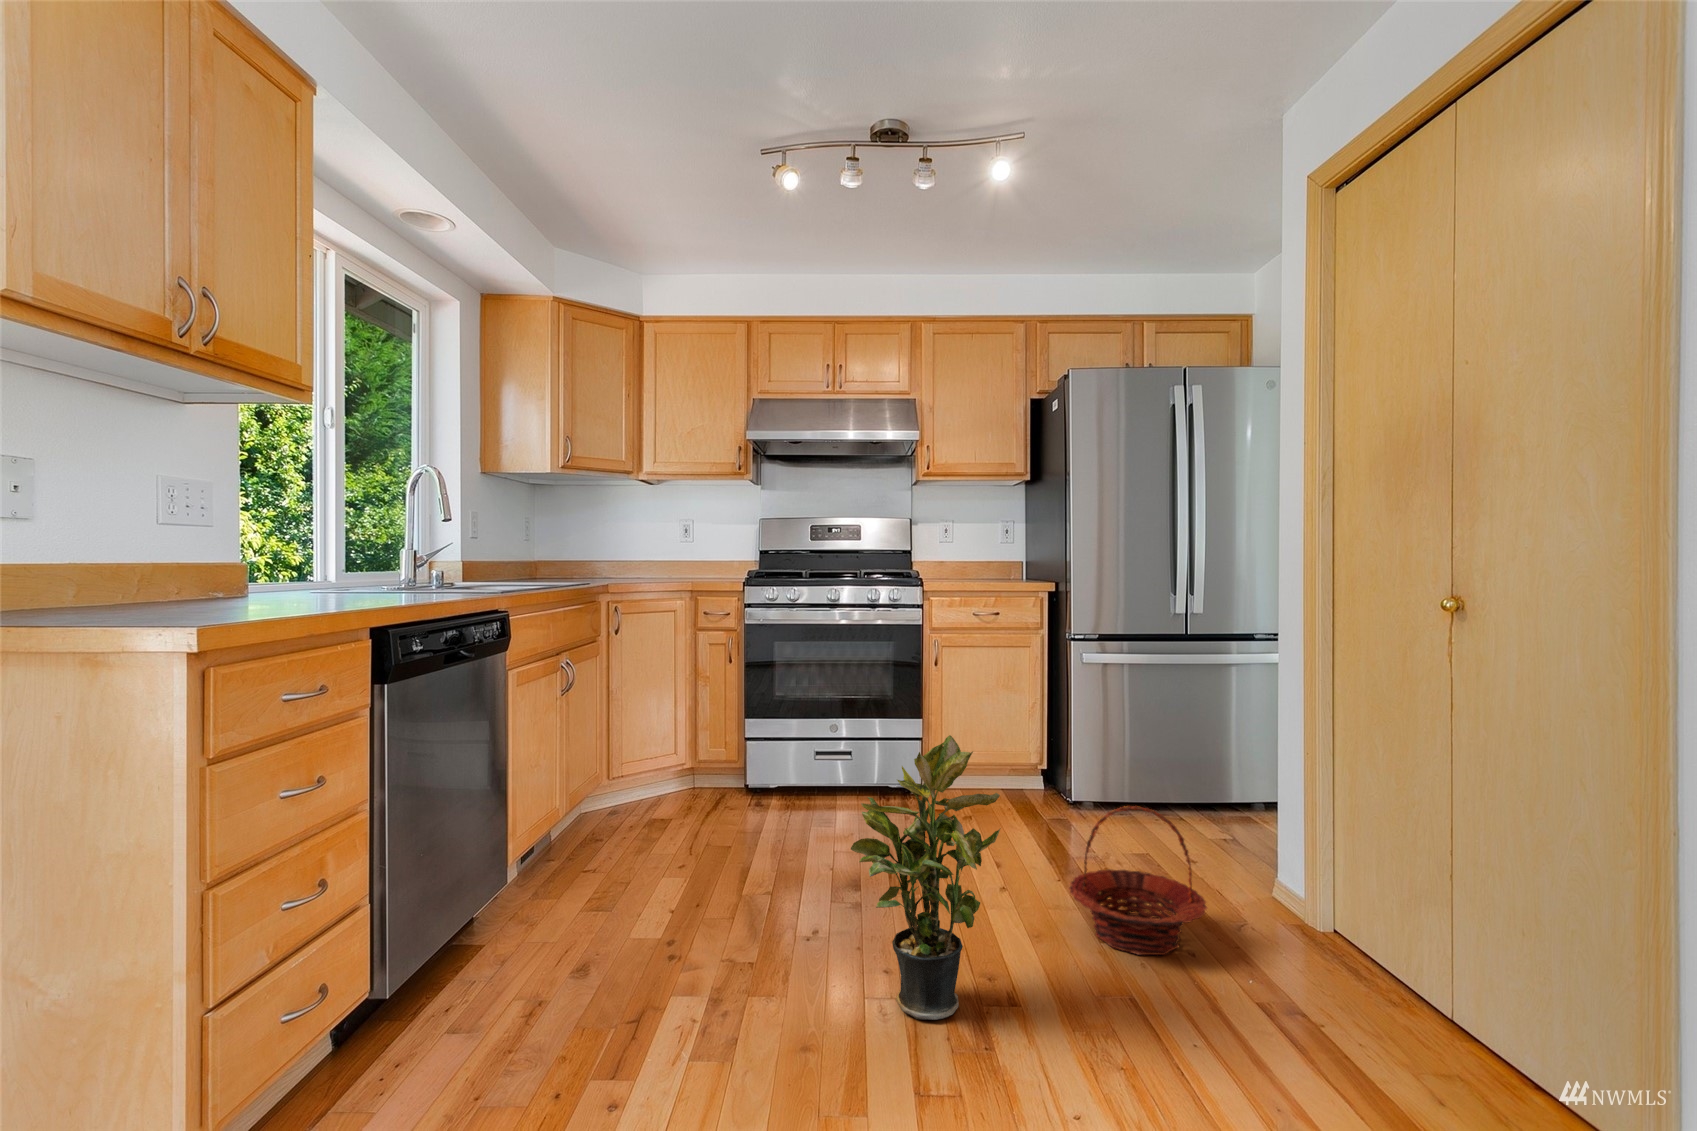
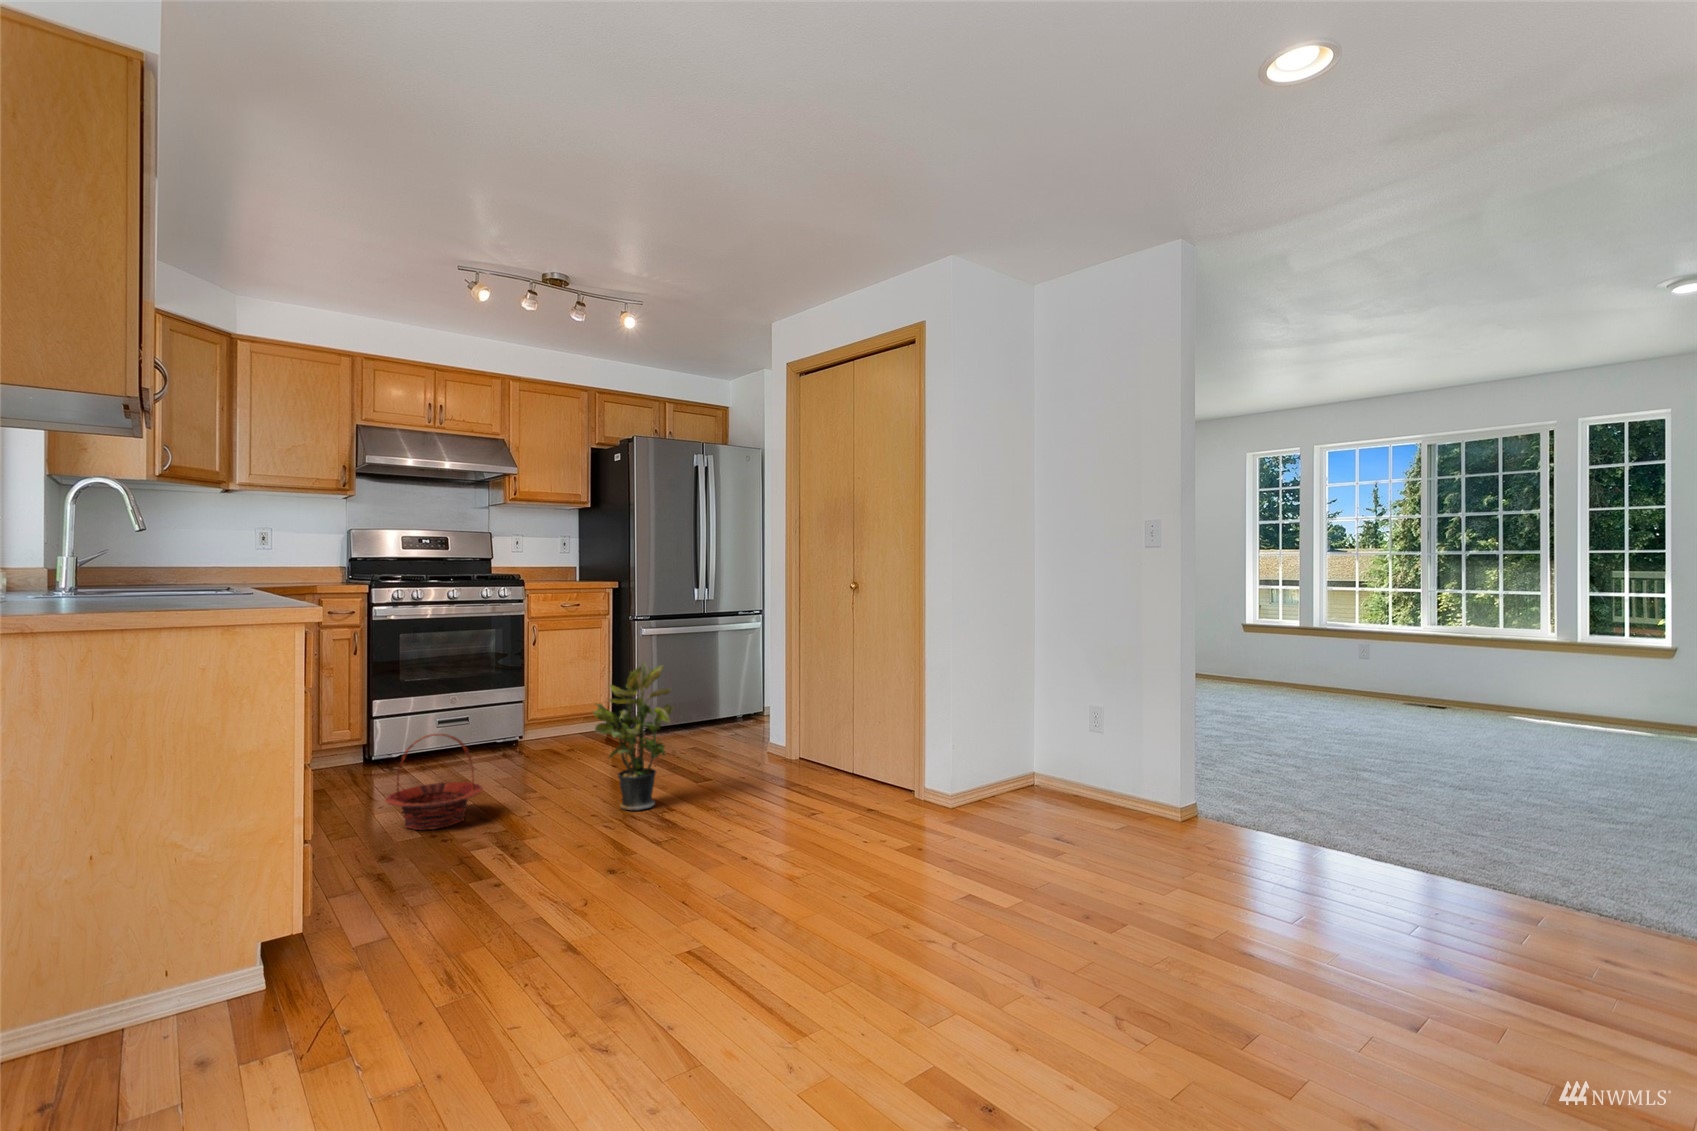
basket: present [1069,806,1207,955] -> present [385,734,483,830]

